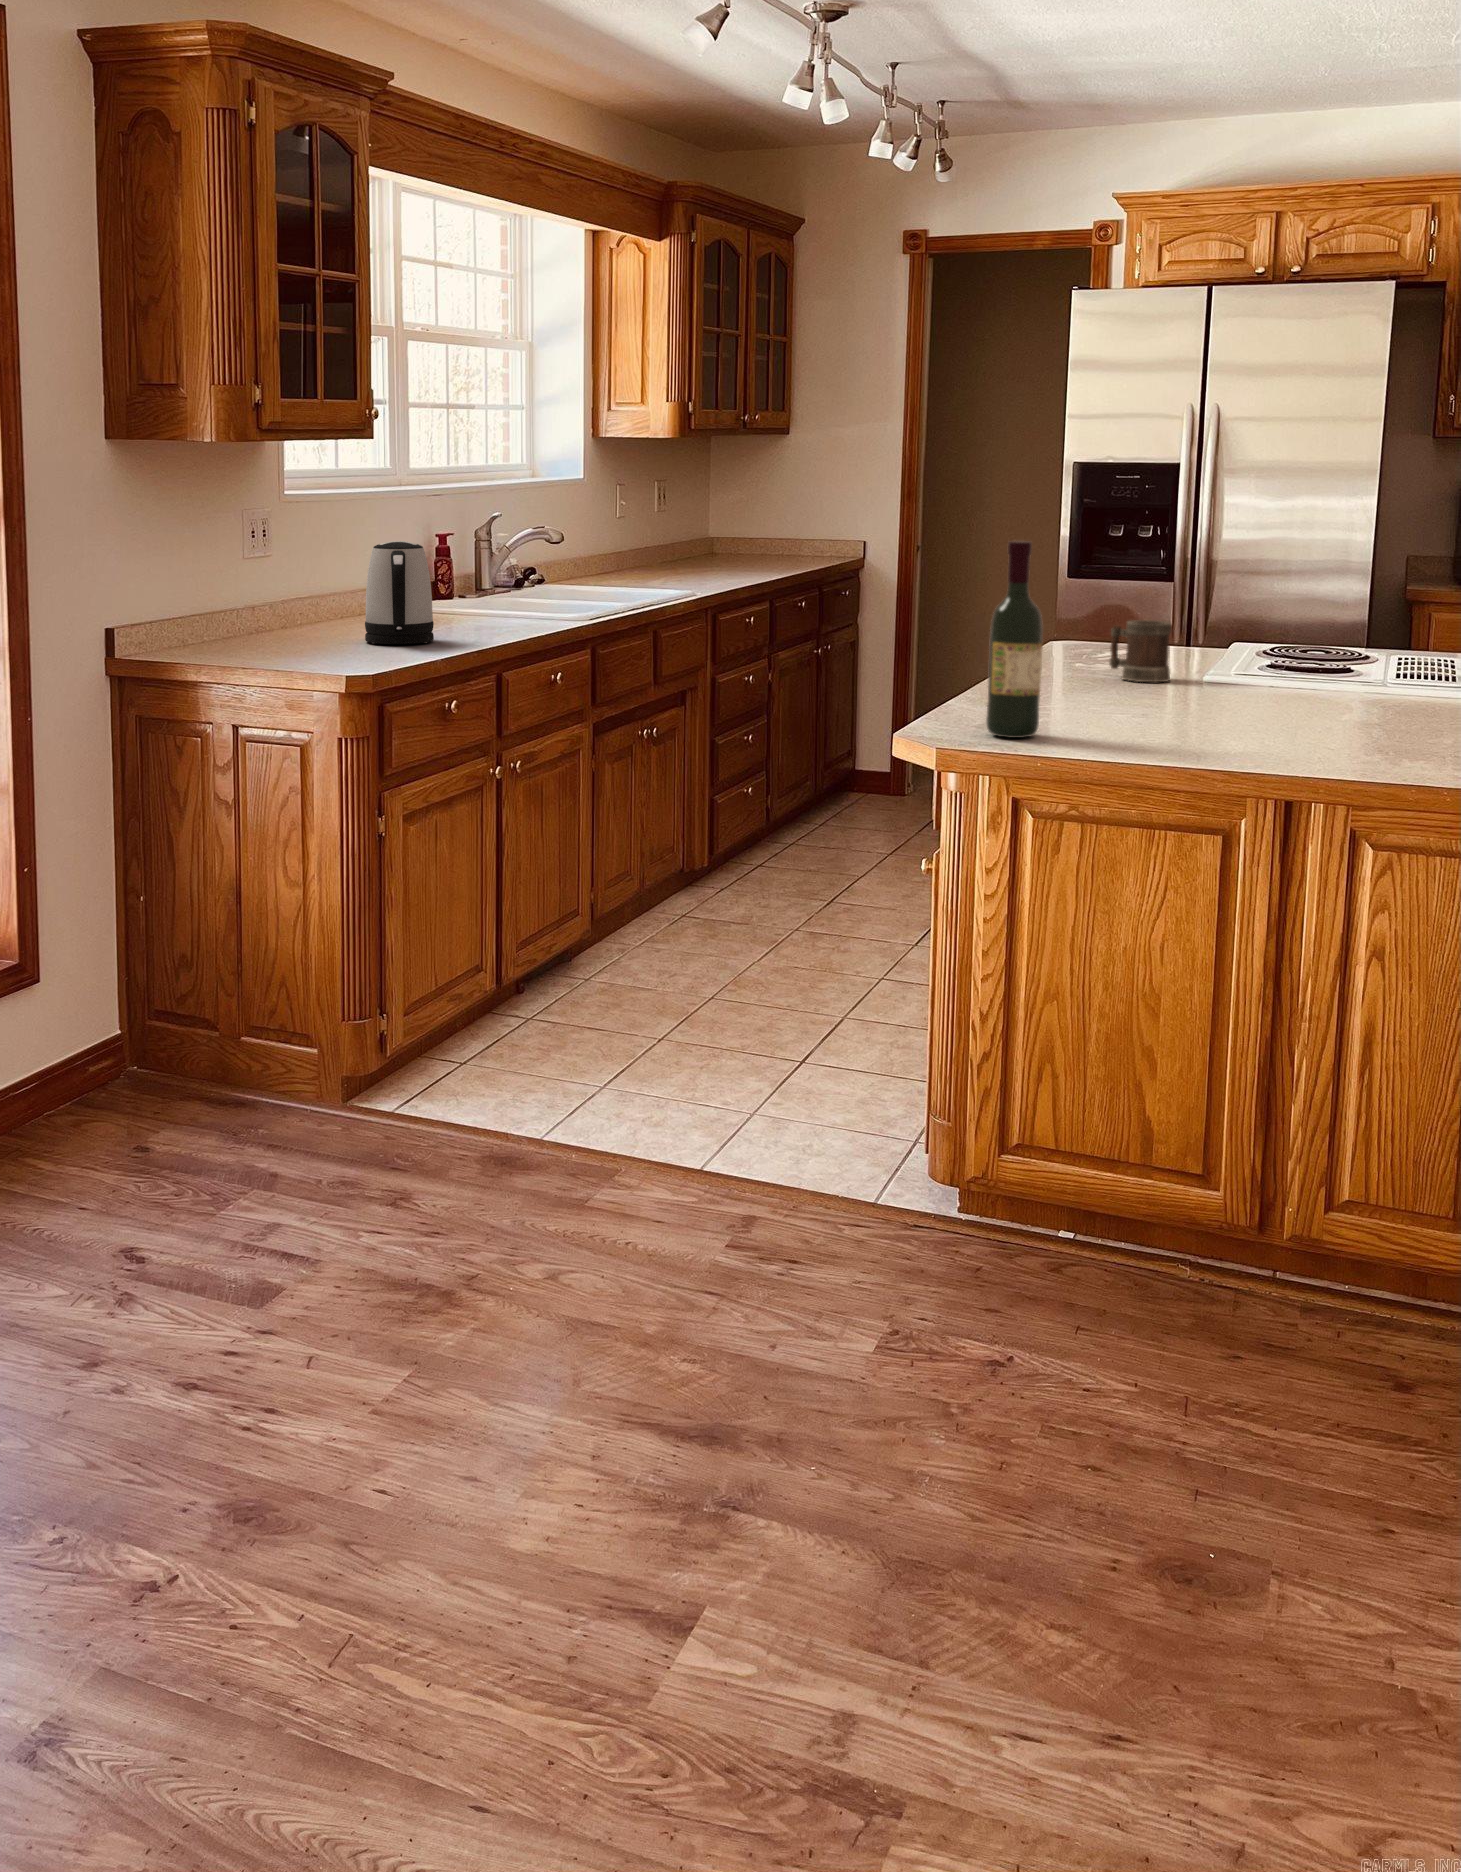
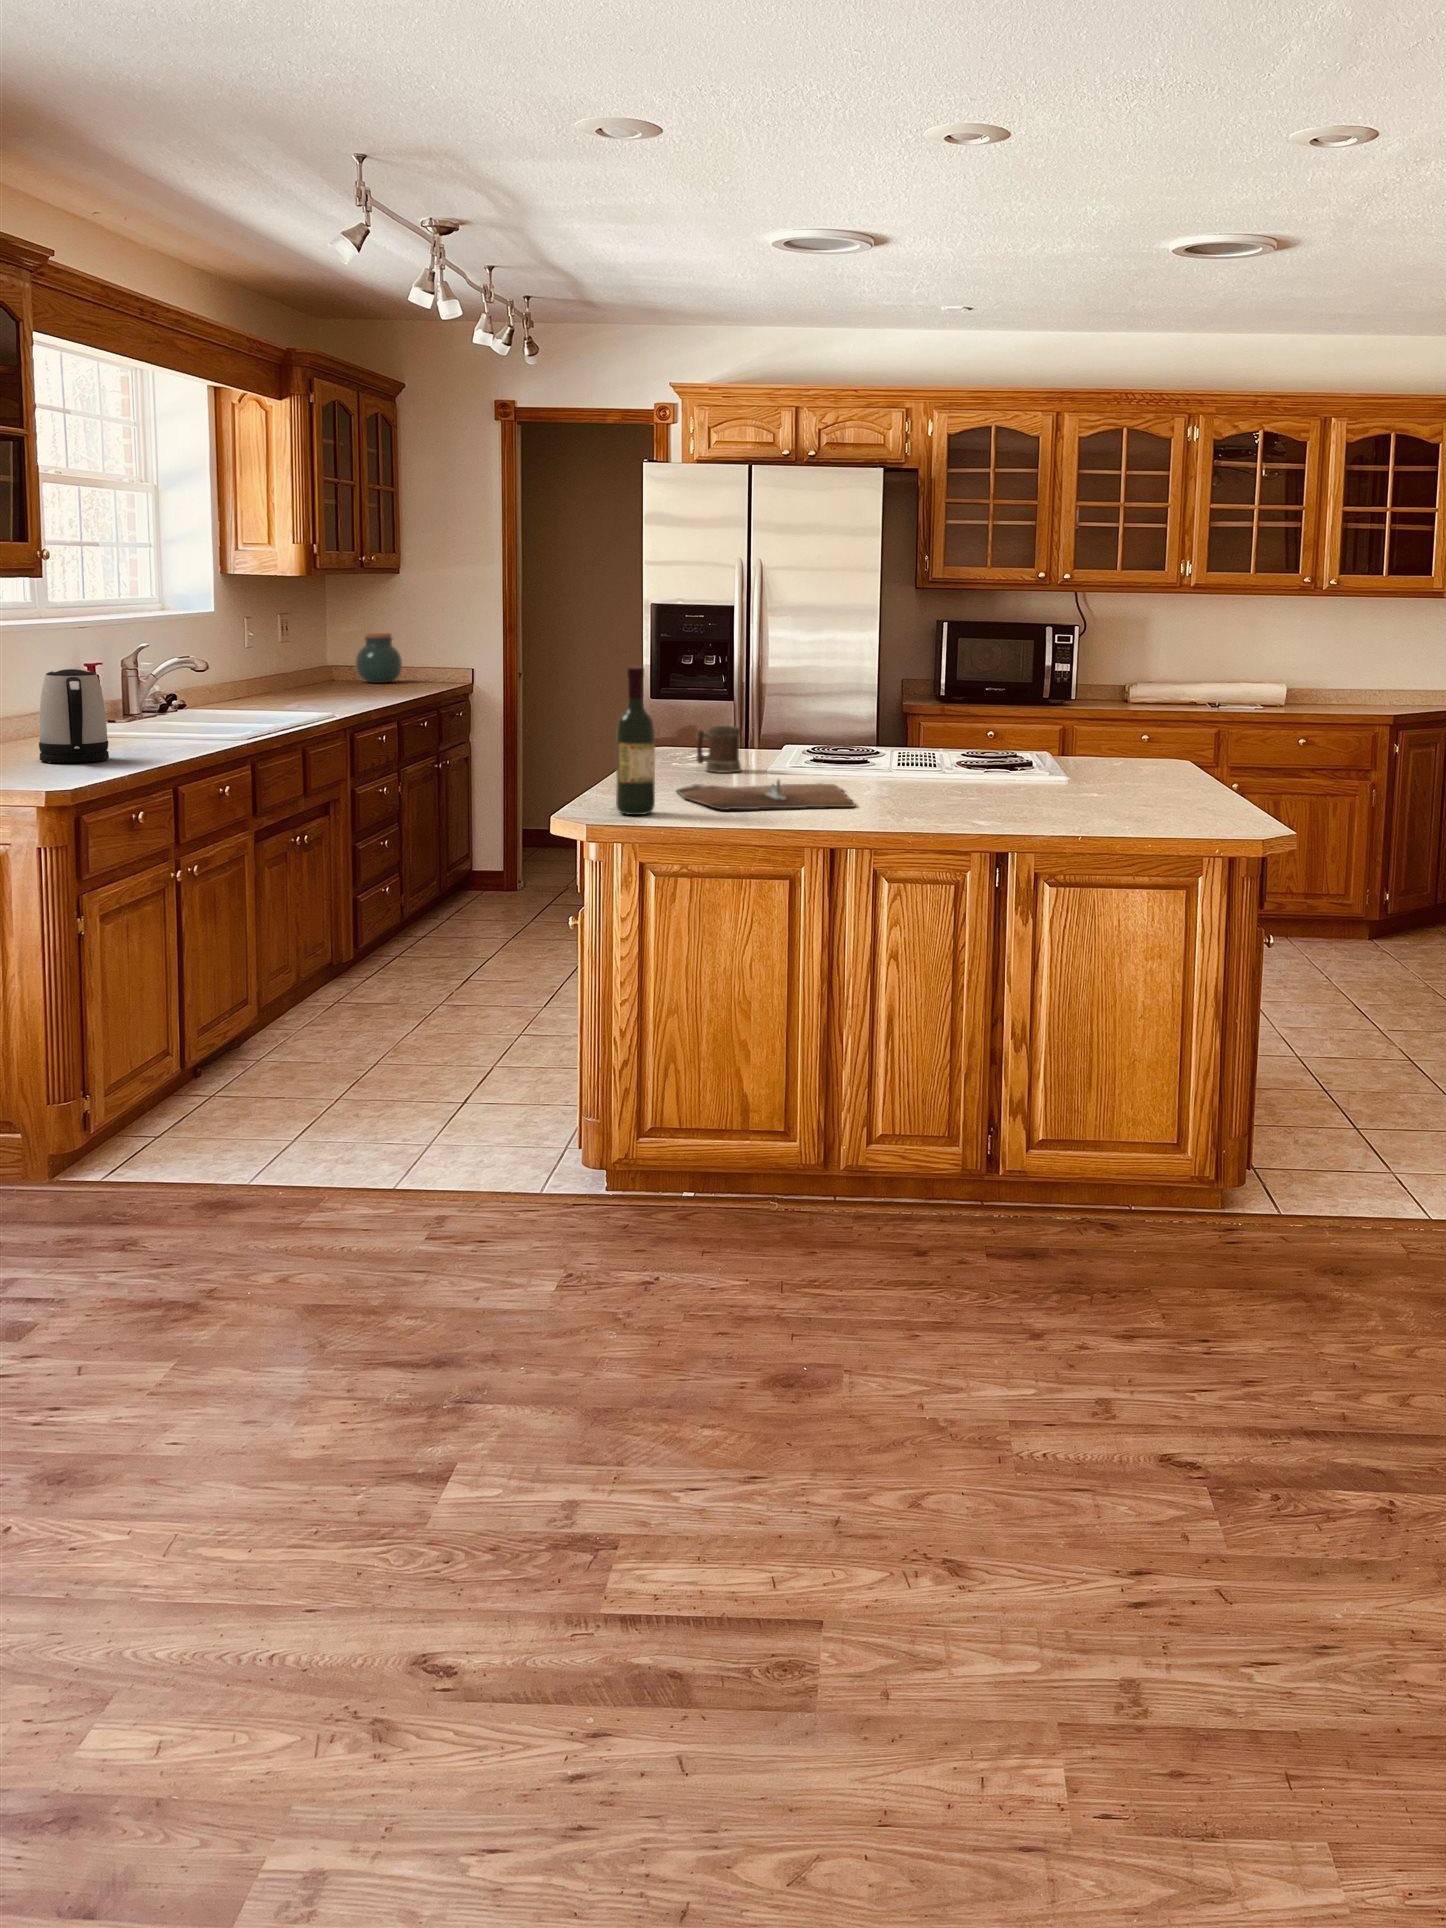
jar: none [733,504,784,560] -> present [355,633,402,683]
cutting board: none [1074,696,1333,741] -> present [677,780,855,810]

